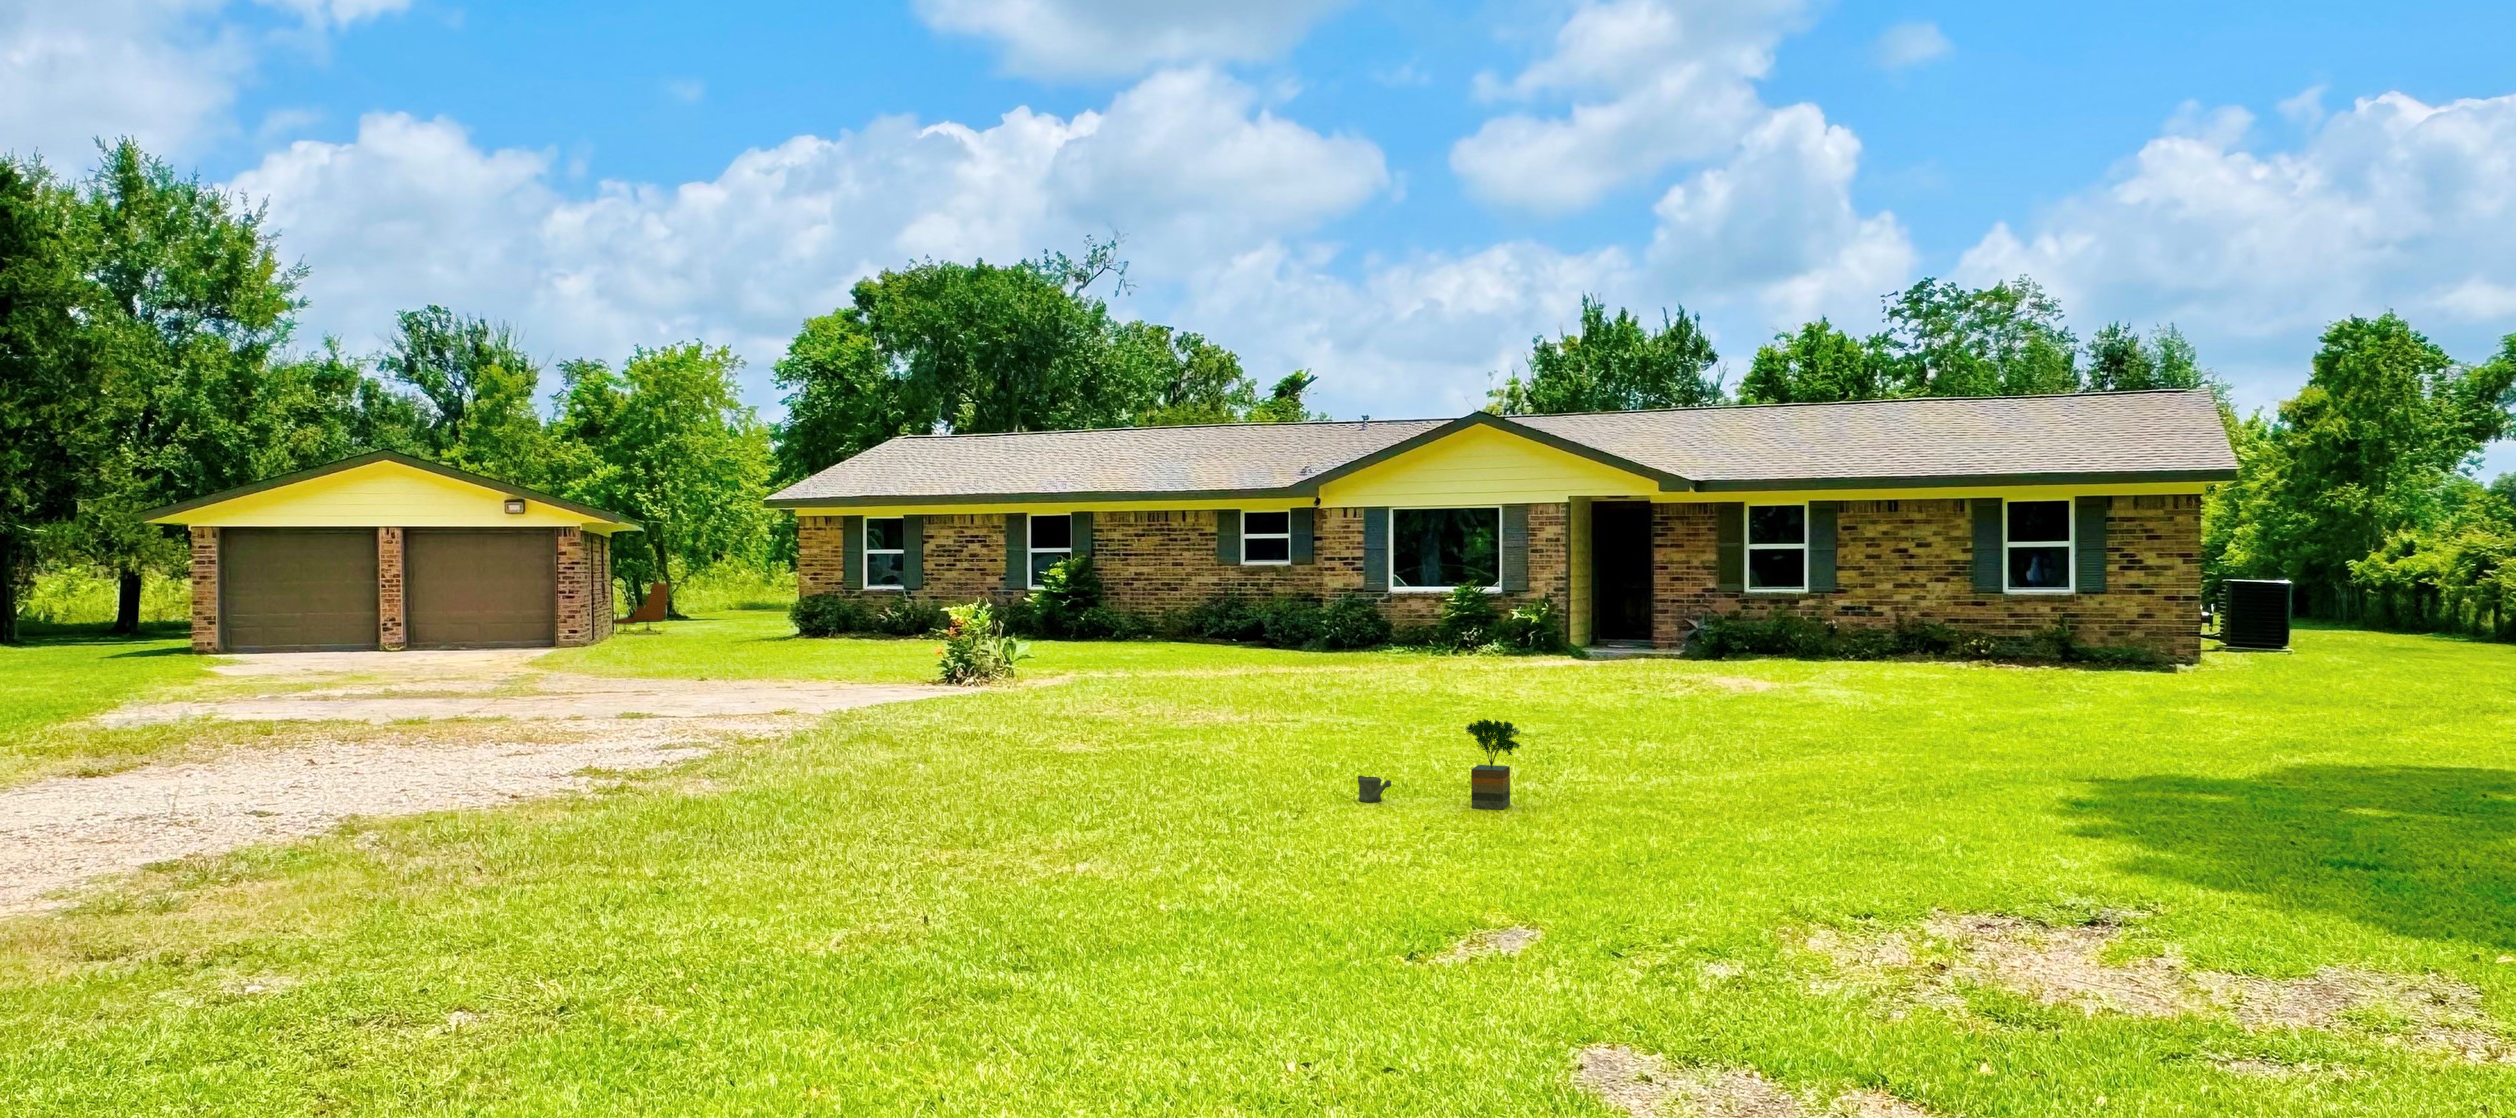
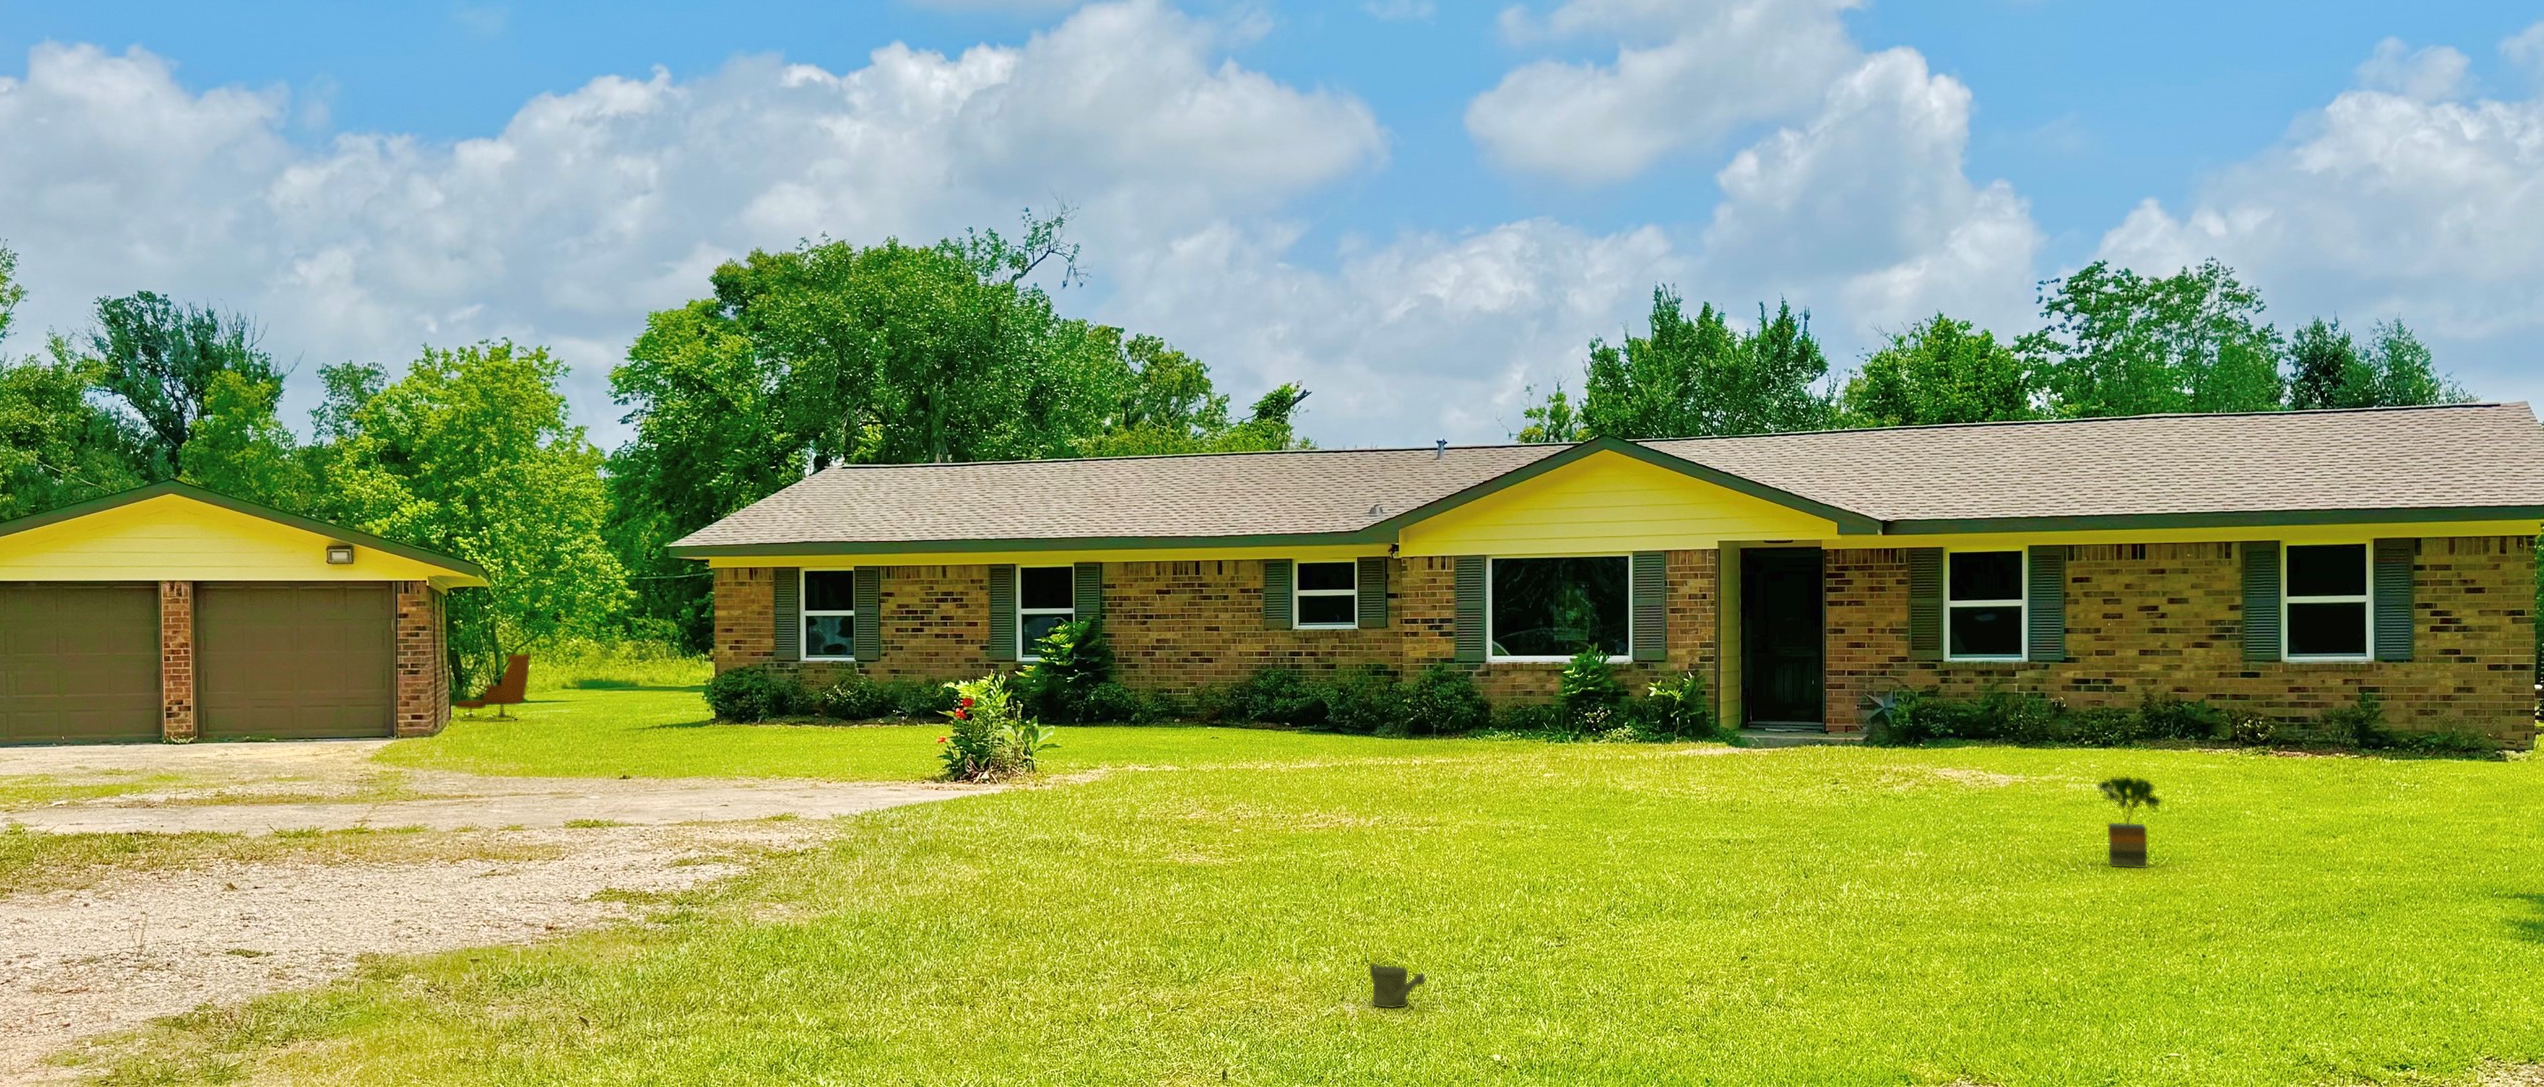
potted tree: present [1466,719,1520,810] -> present [2098,777,2161,868]
watering can: present [1358,775,1391,802] -> present [1370,964,1425,1008]

